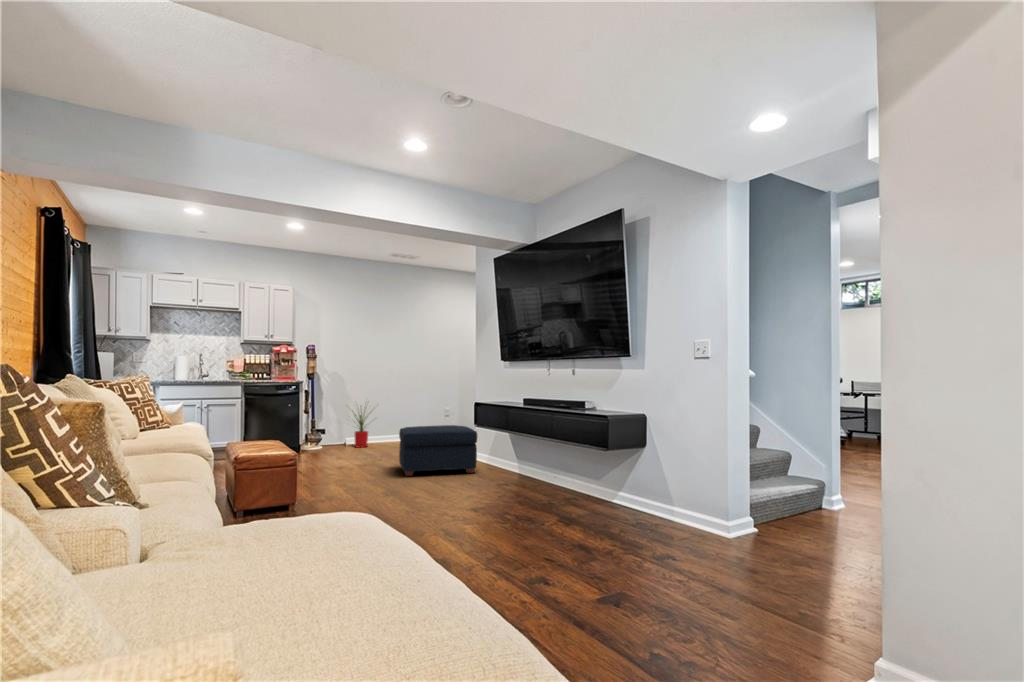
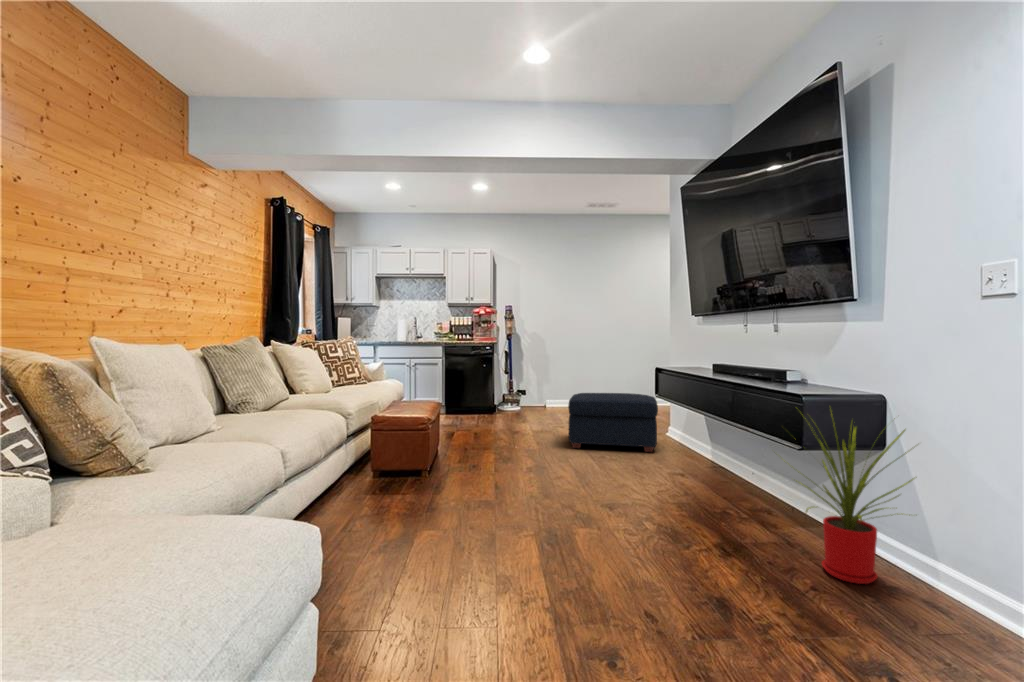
house plant: present [352,411,371,447] -> present [796,418,914,584]

